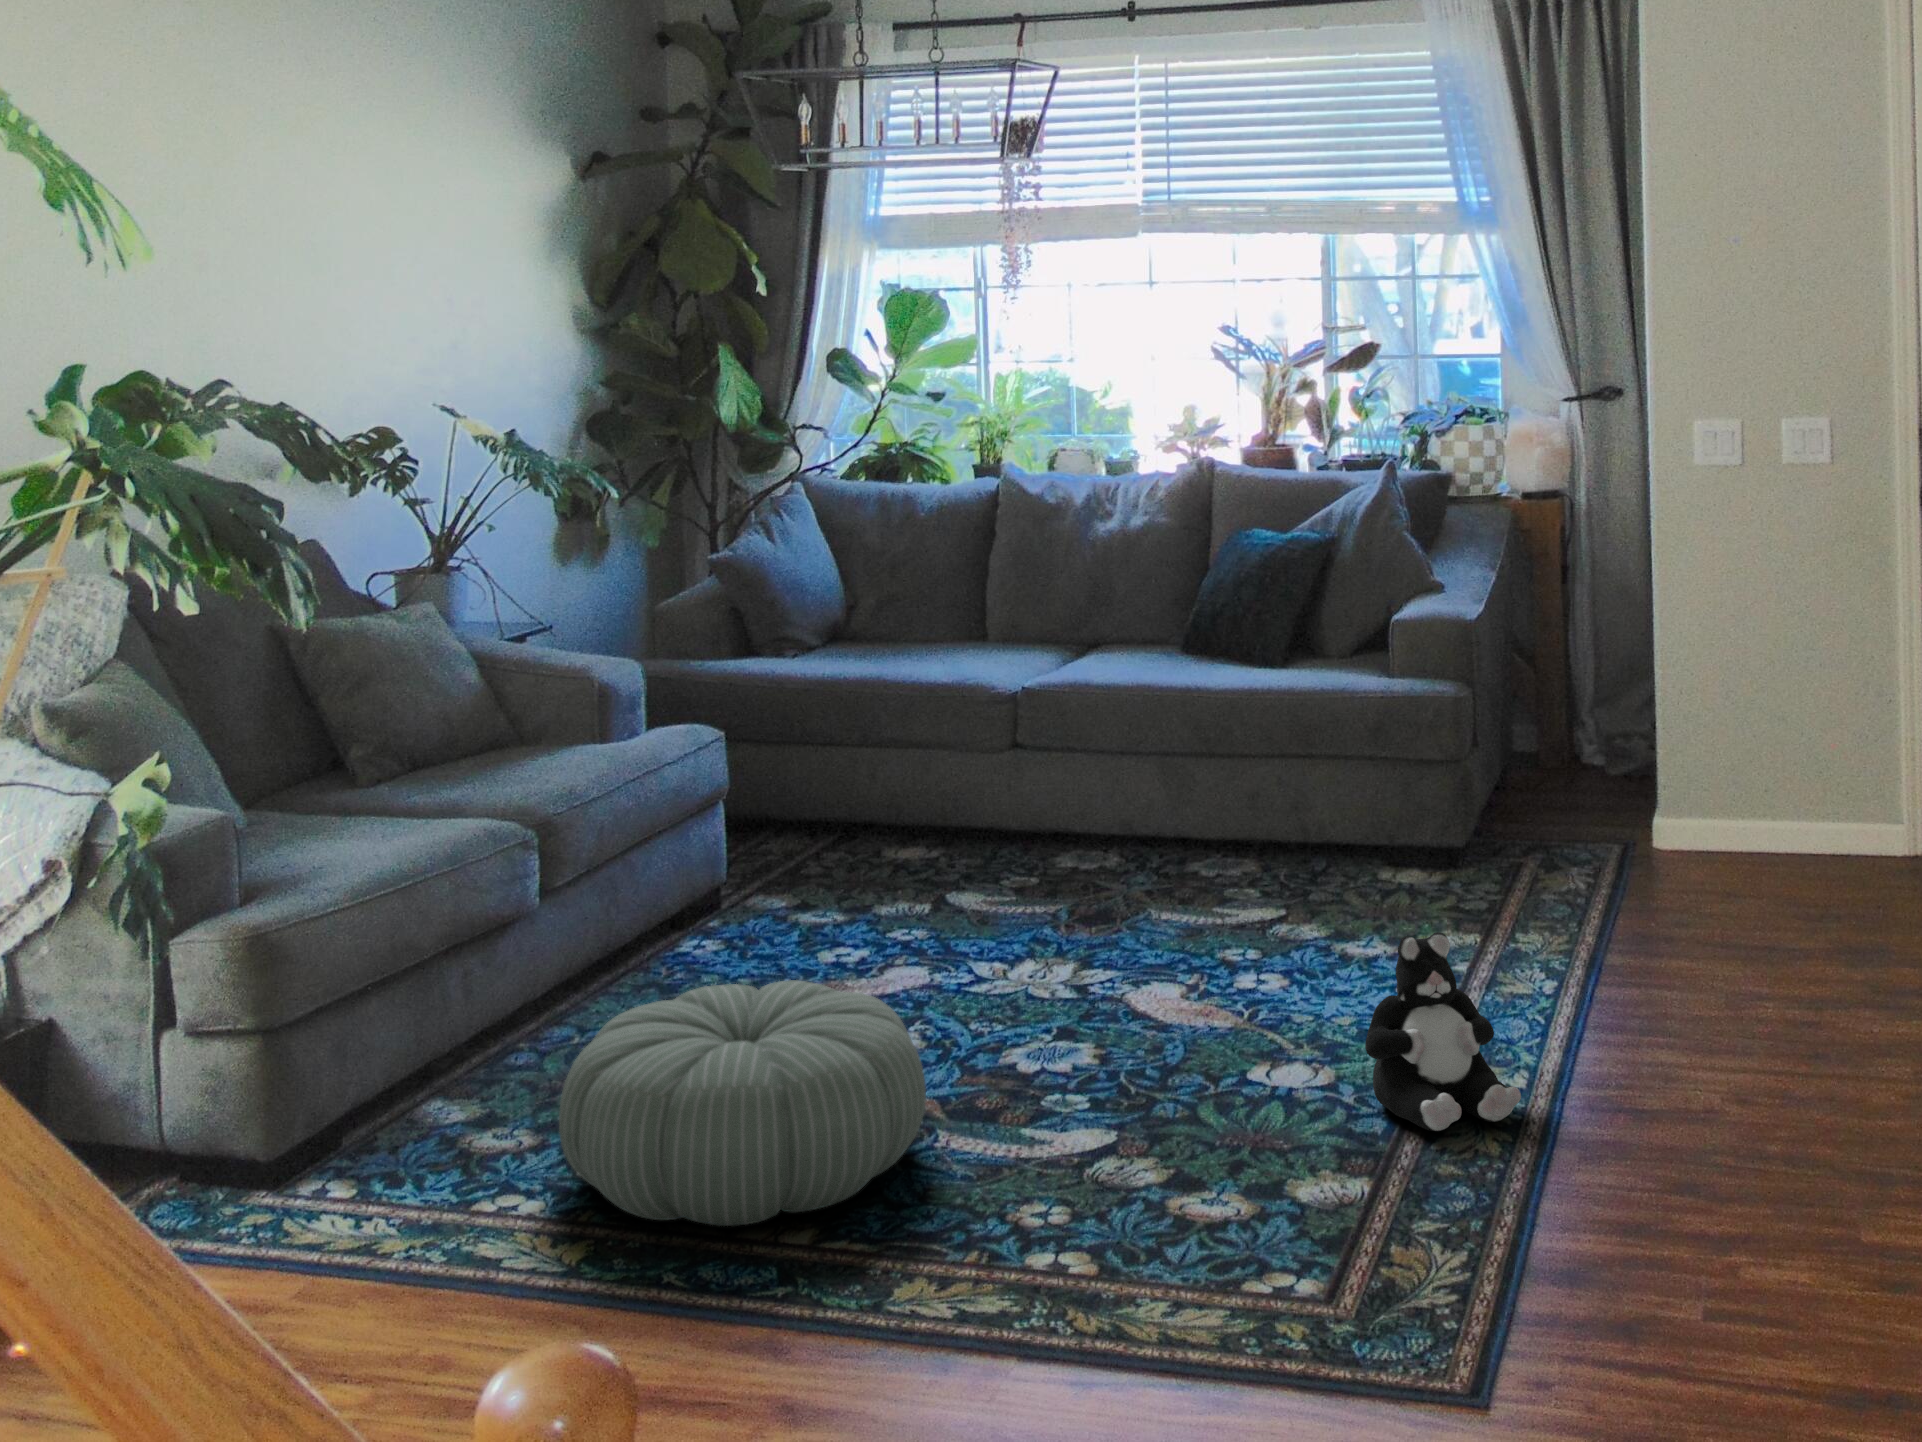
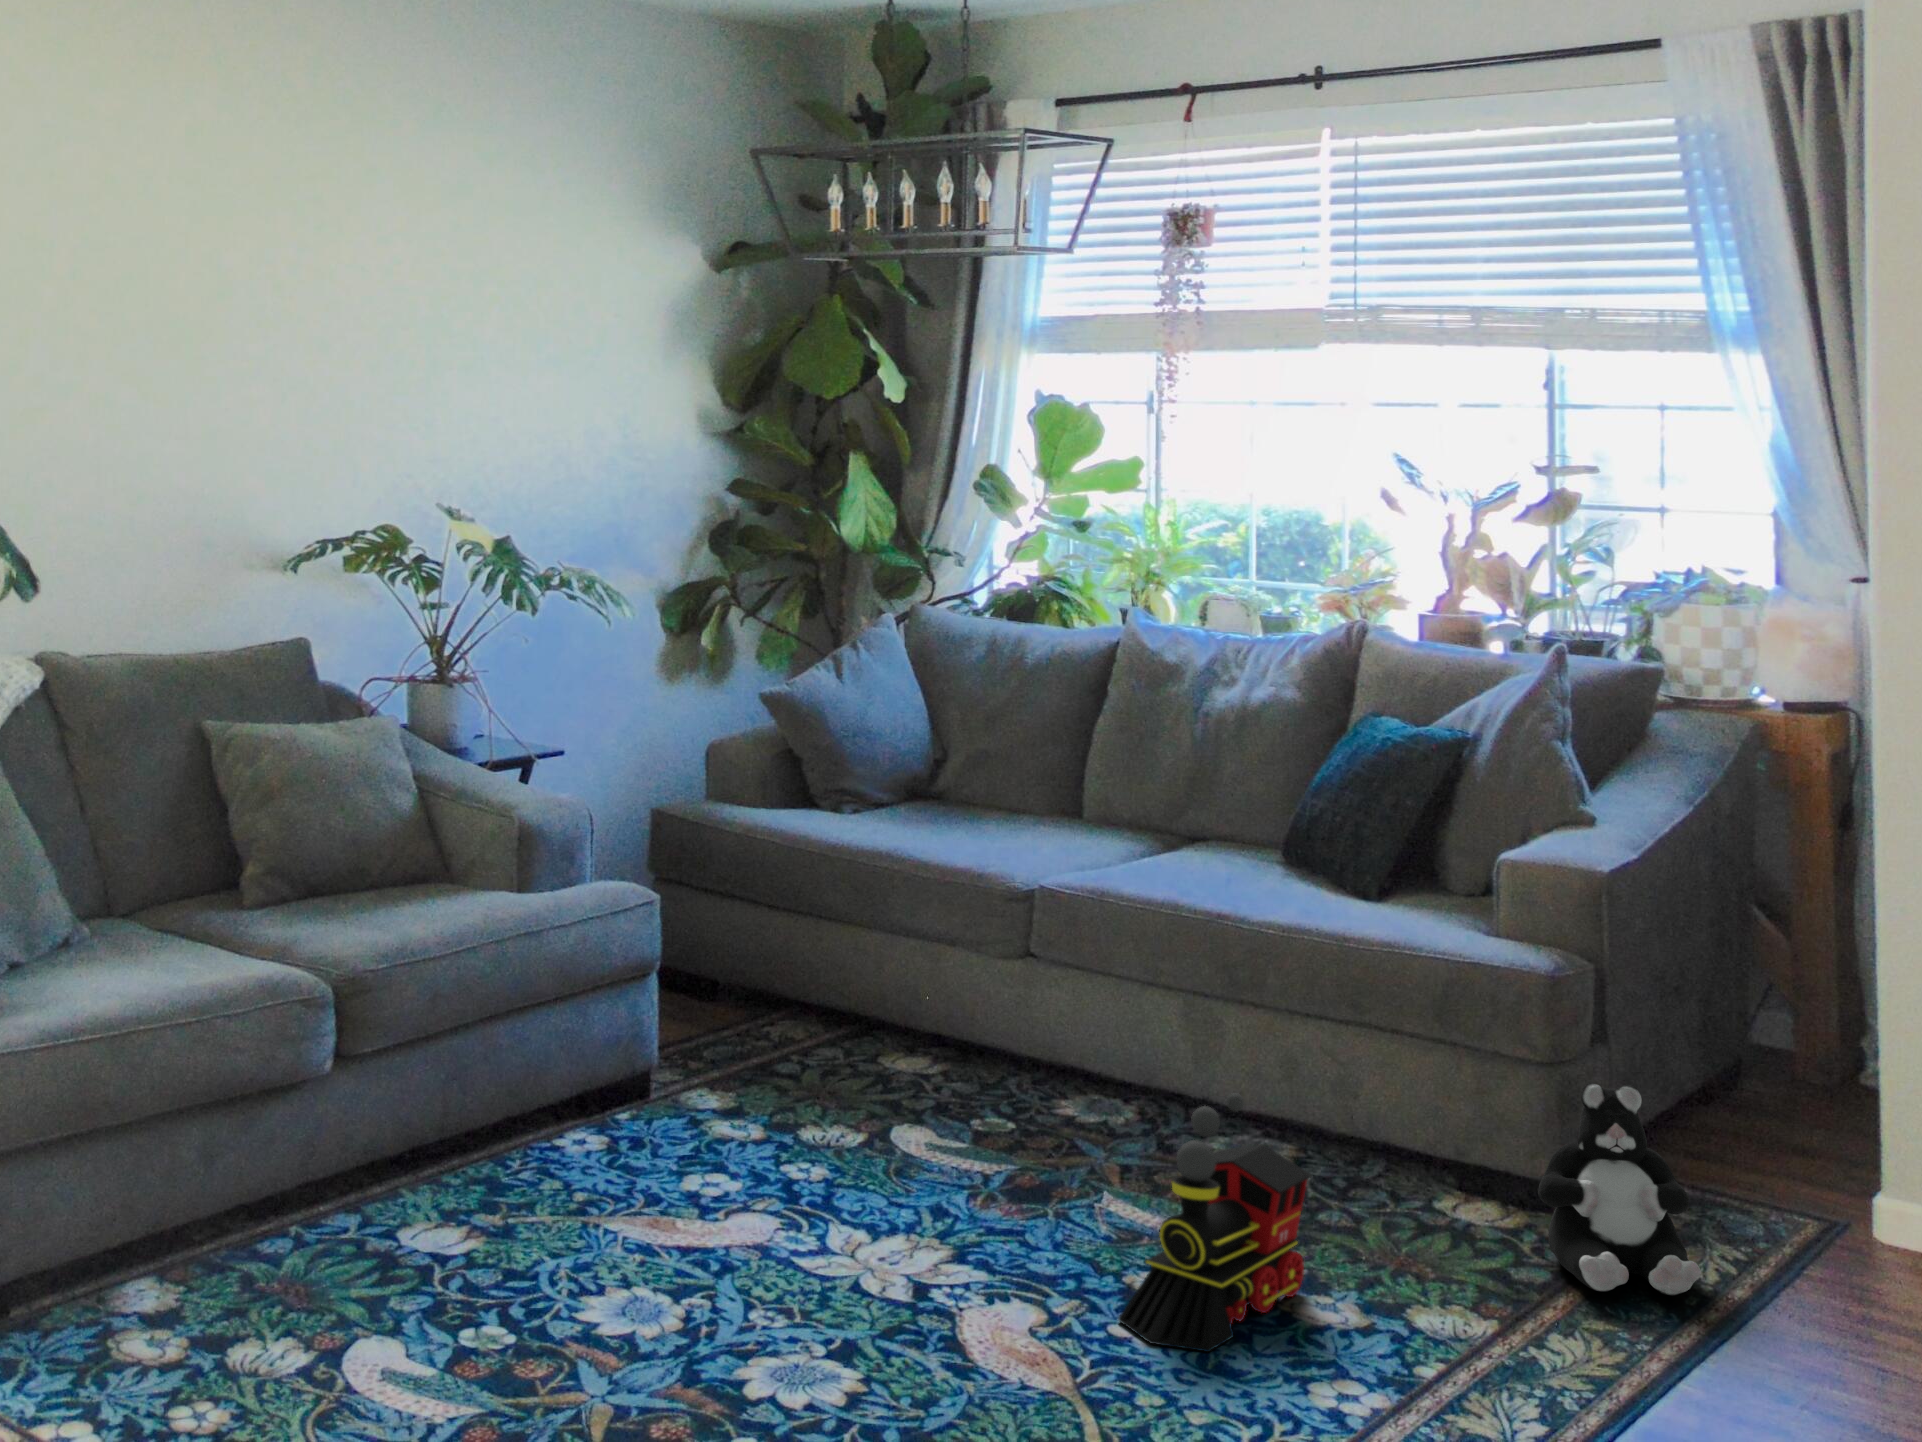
pouf: present [559,980,926,1226] -> none [756,1021,1081,1235]
toy train: none [1028,1008,1188,1281] -> present [1118,1093,1311,1352]

